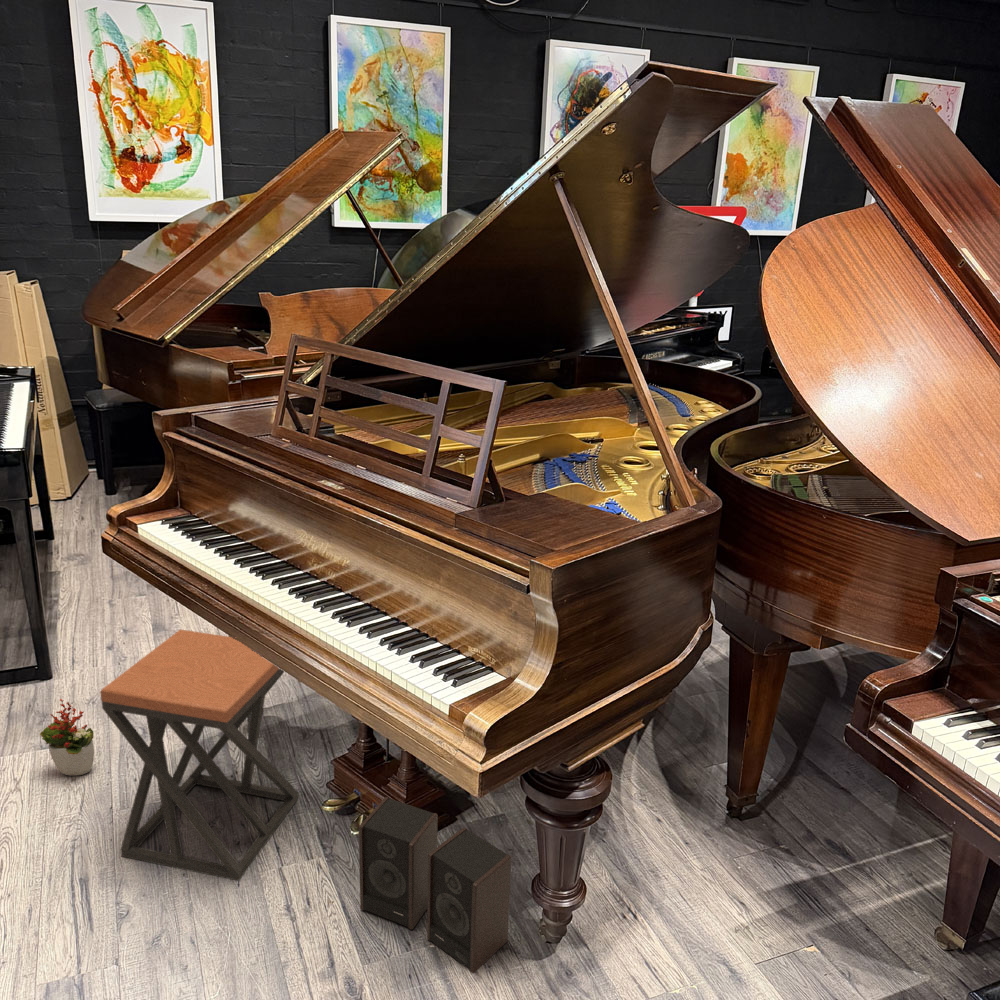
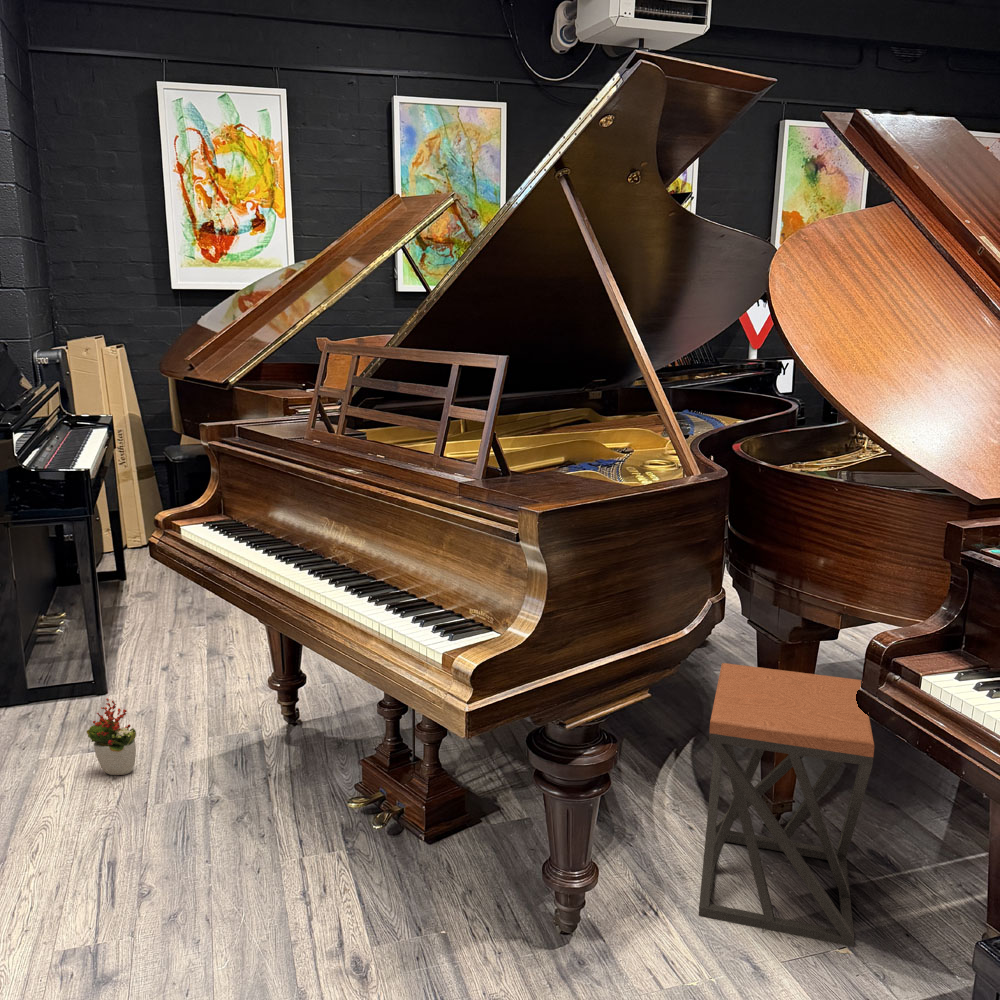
stool: present [100,630,298,881] -> present [699,663,874,947]
speaker: present [359,797,512,973] -> none [373,783,521,958]

